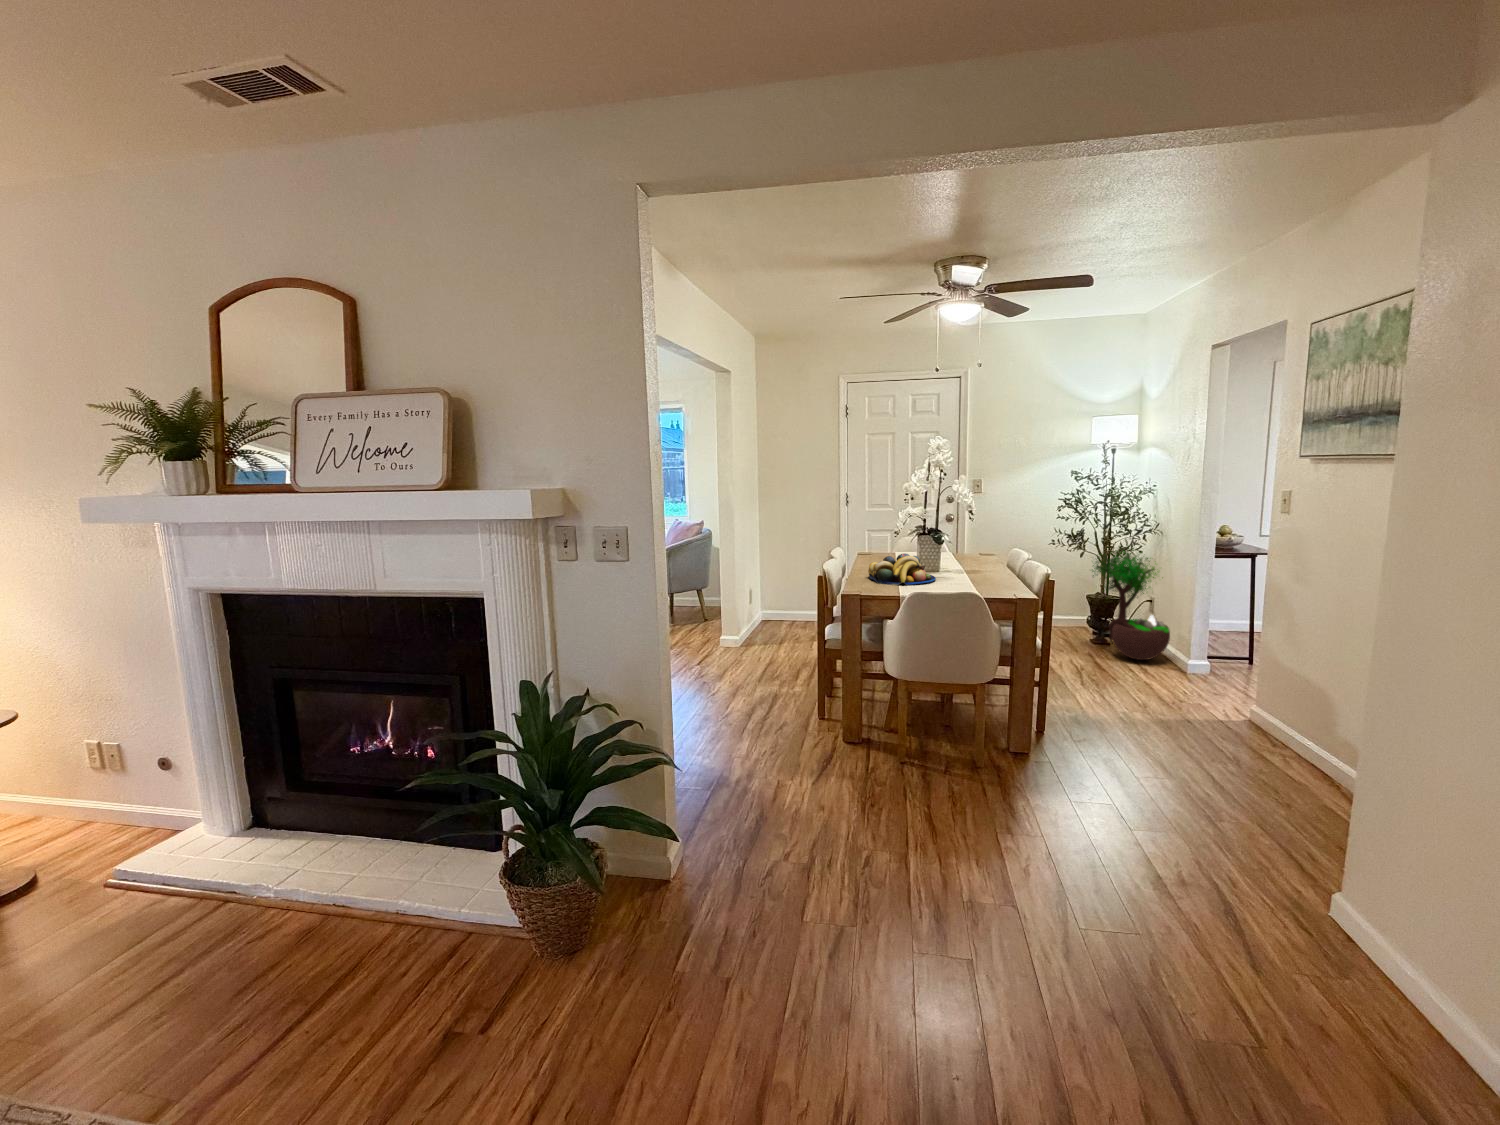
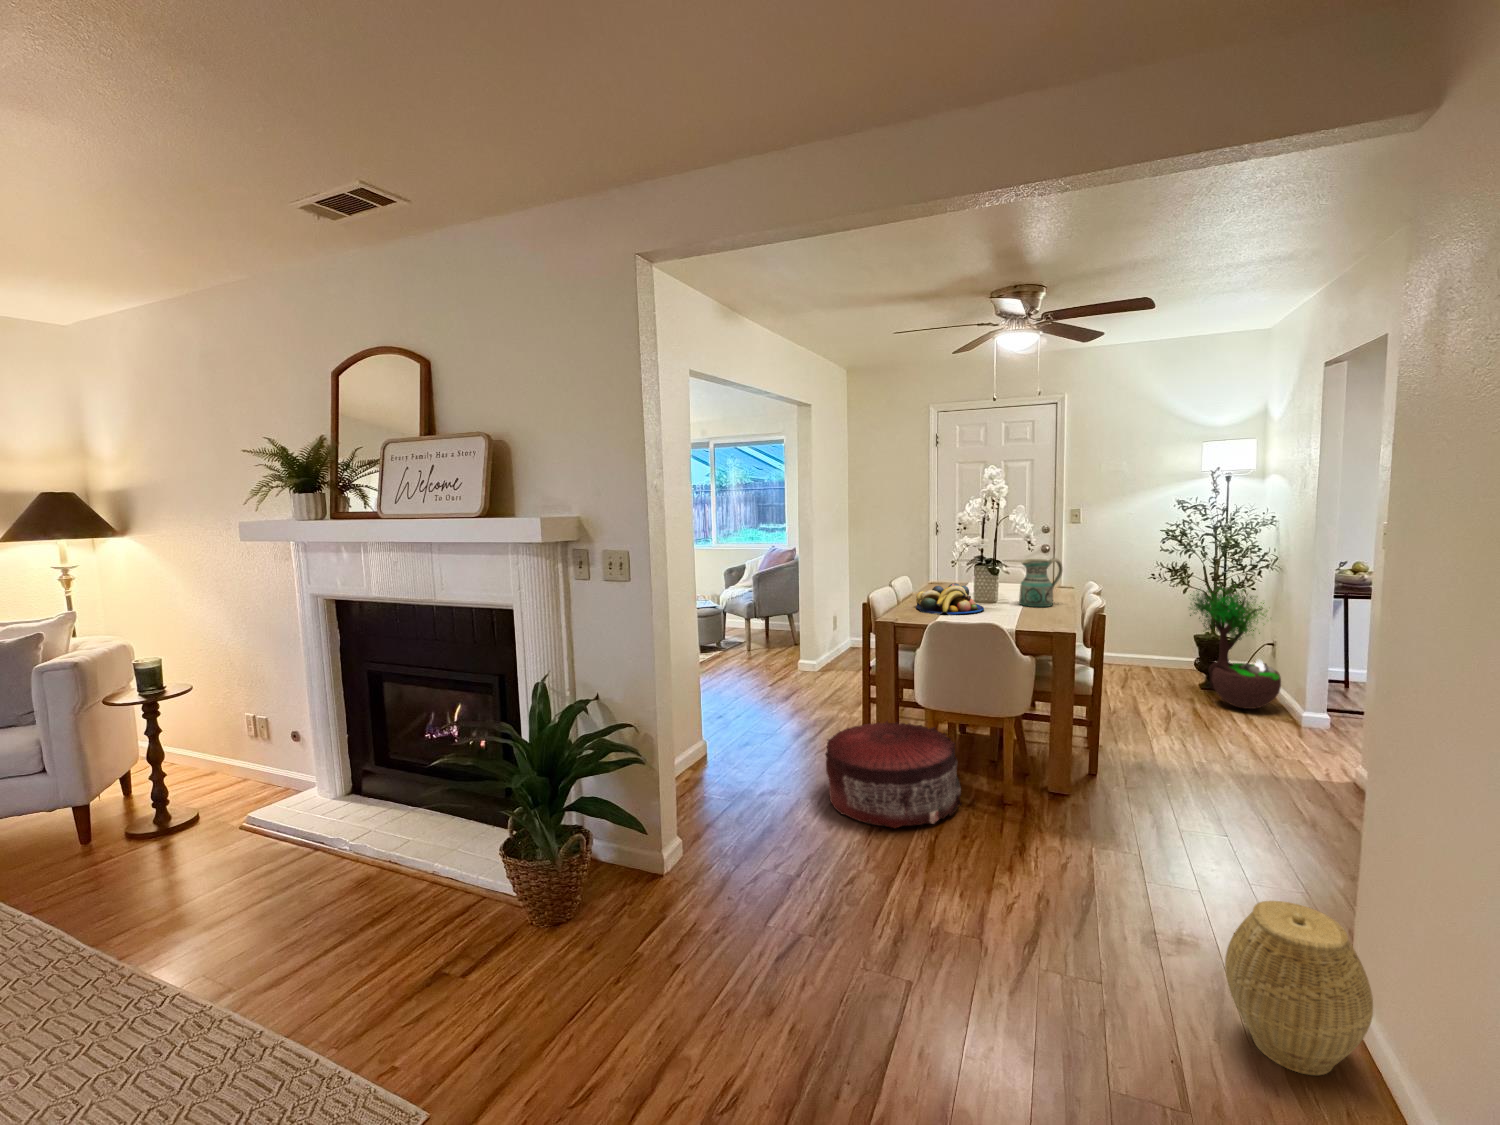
ceramic pitcher: none [962,526,1001,575] -> present [1019,558,1063,607]
pouf: none [803,694,942,803] -> present [826,721,962,828]
woven basket: none [1257,842,1395,996] -> present [1225,901,1373,1075]

